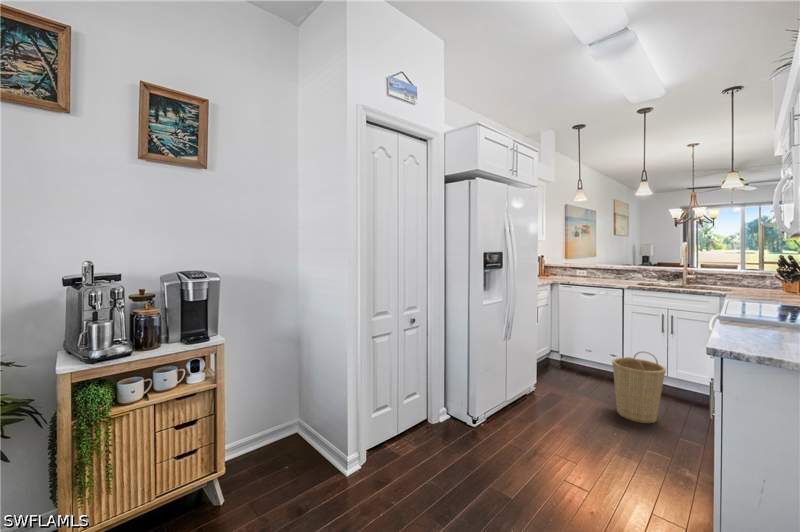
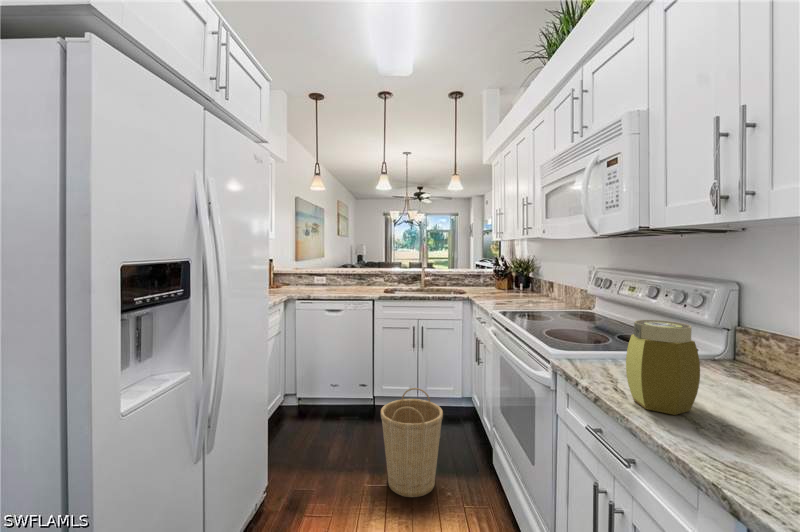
jar: none [728,292,771,342] -> present [626,320,700,415]

